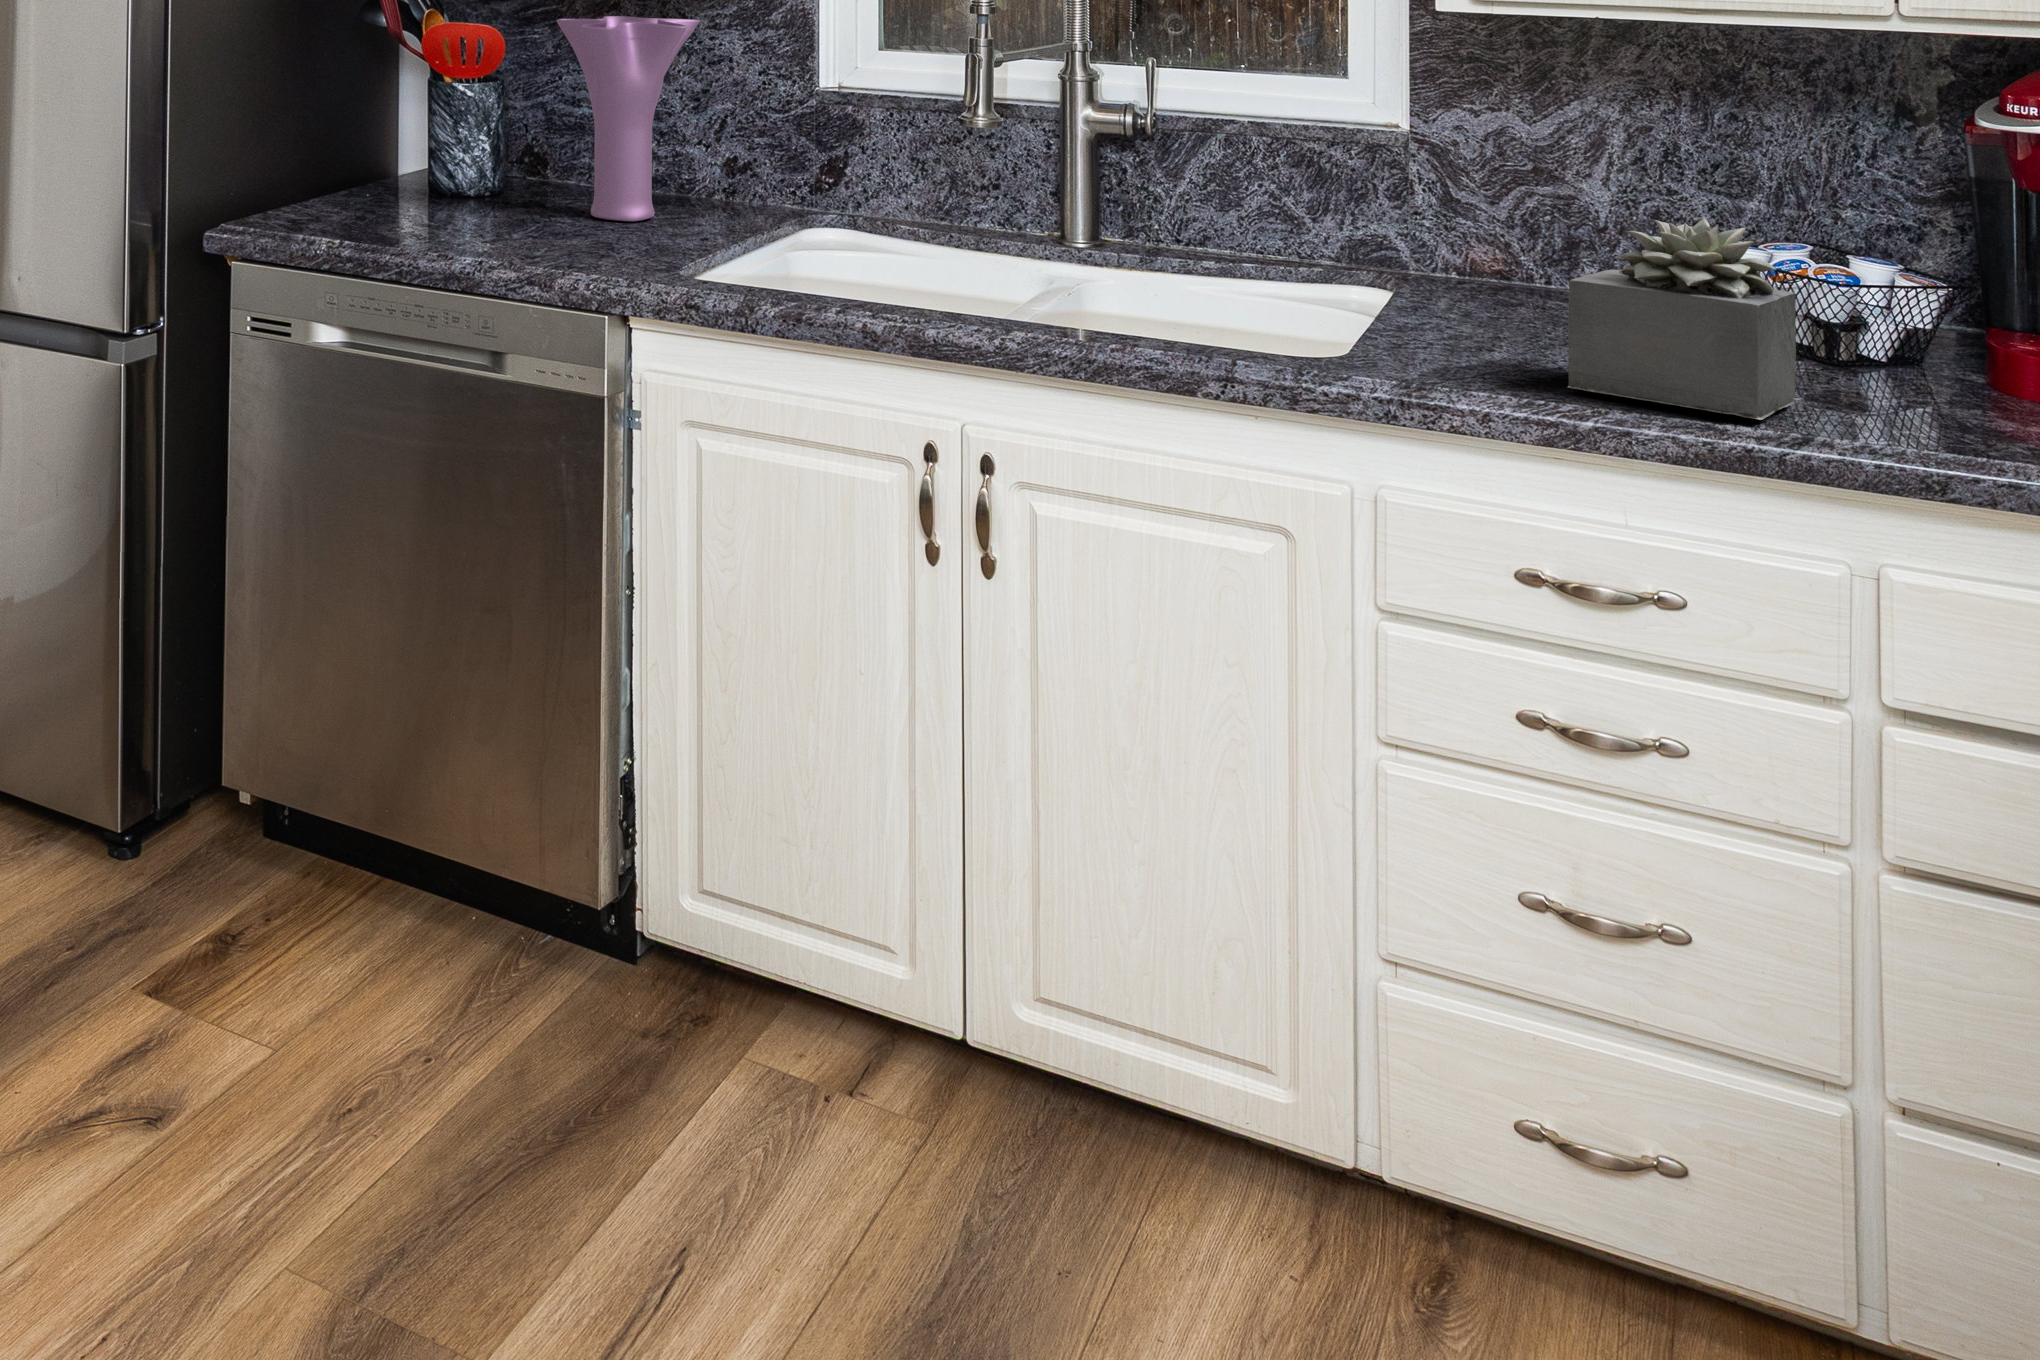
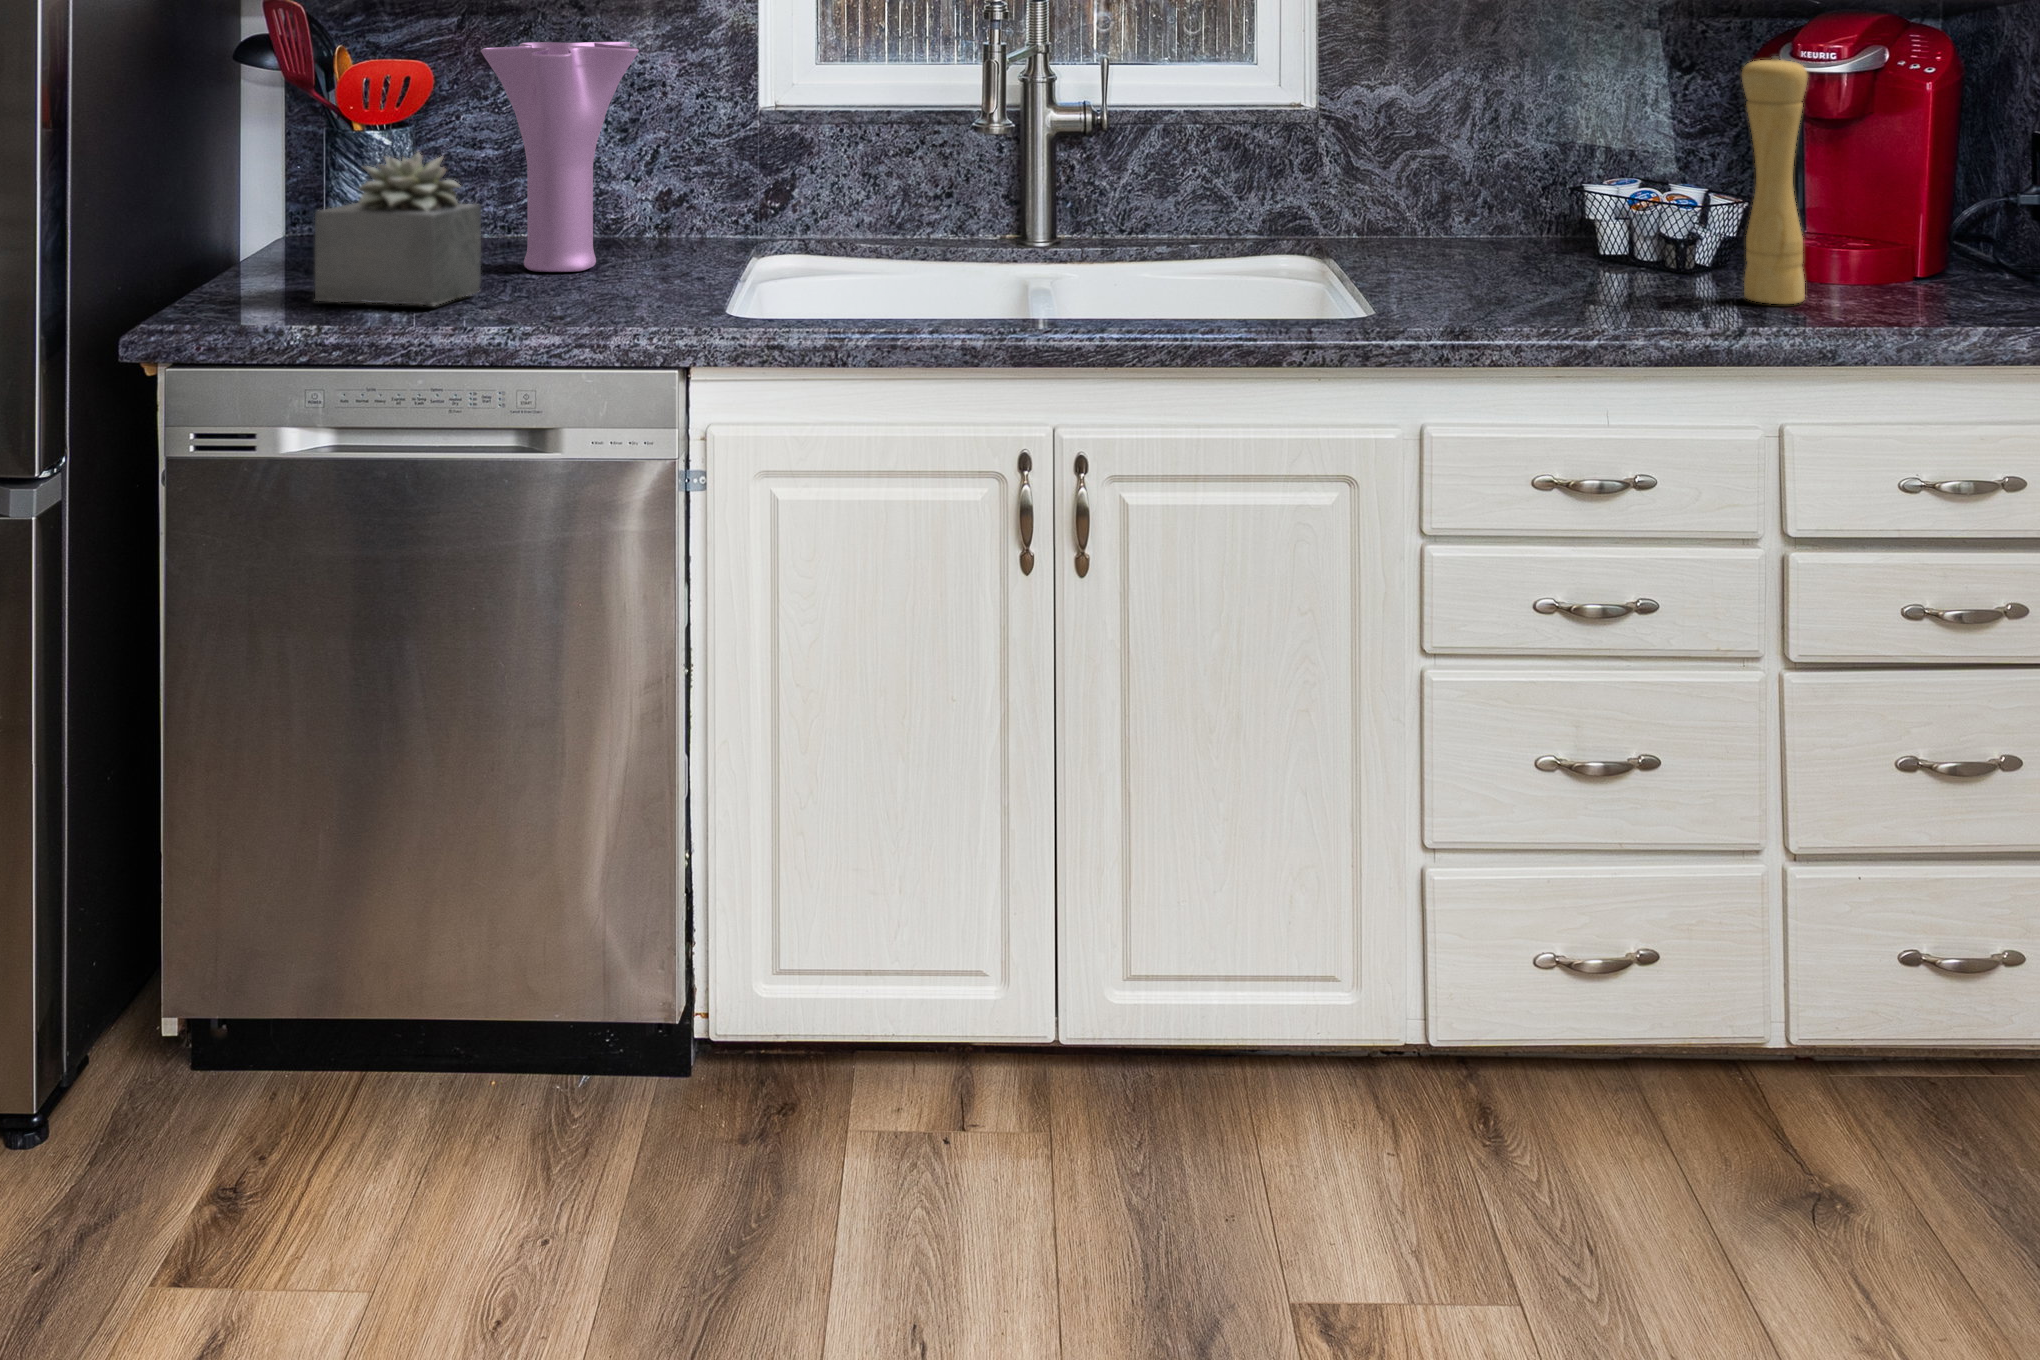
pepper mill: none [1893,107,1993,418] -> present [1742,56,1808,304]
succulent plant: present [1568,217,1796,420] -> present [315,152,481,305]

